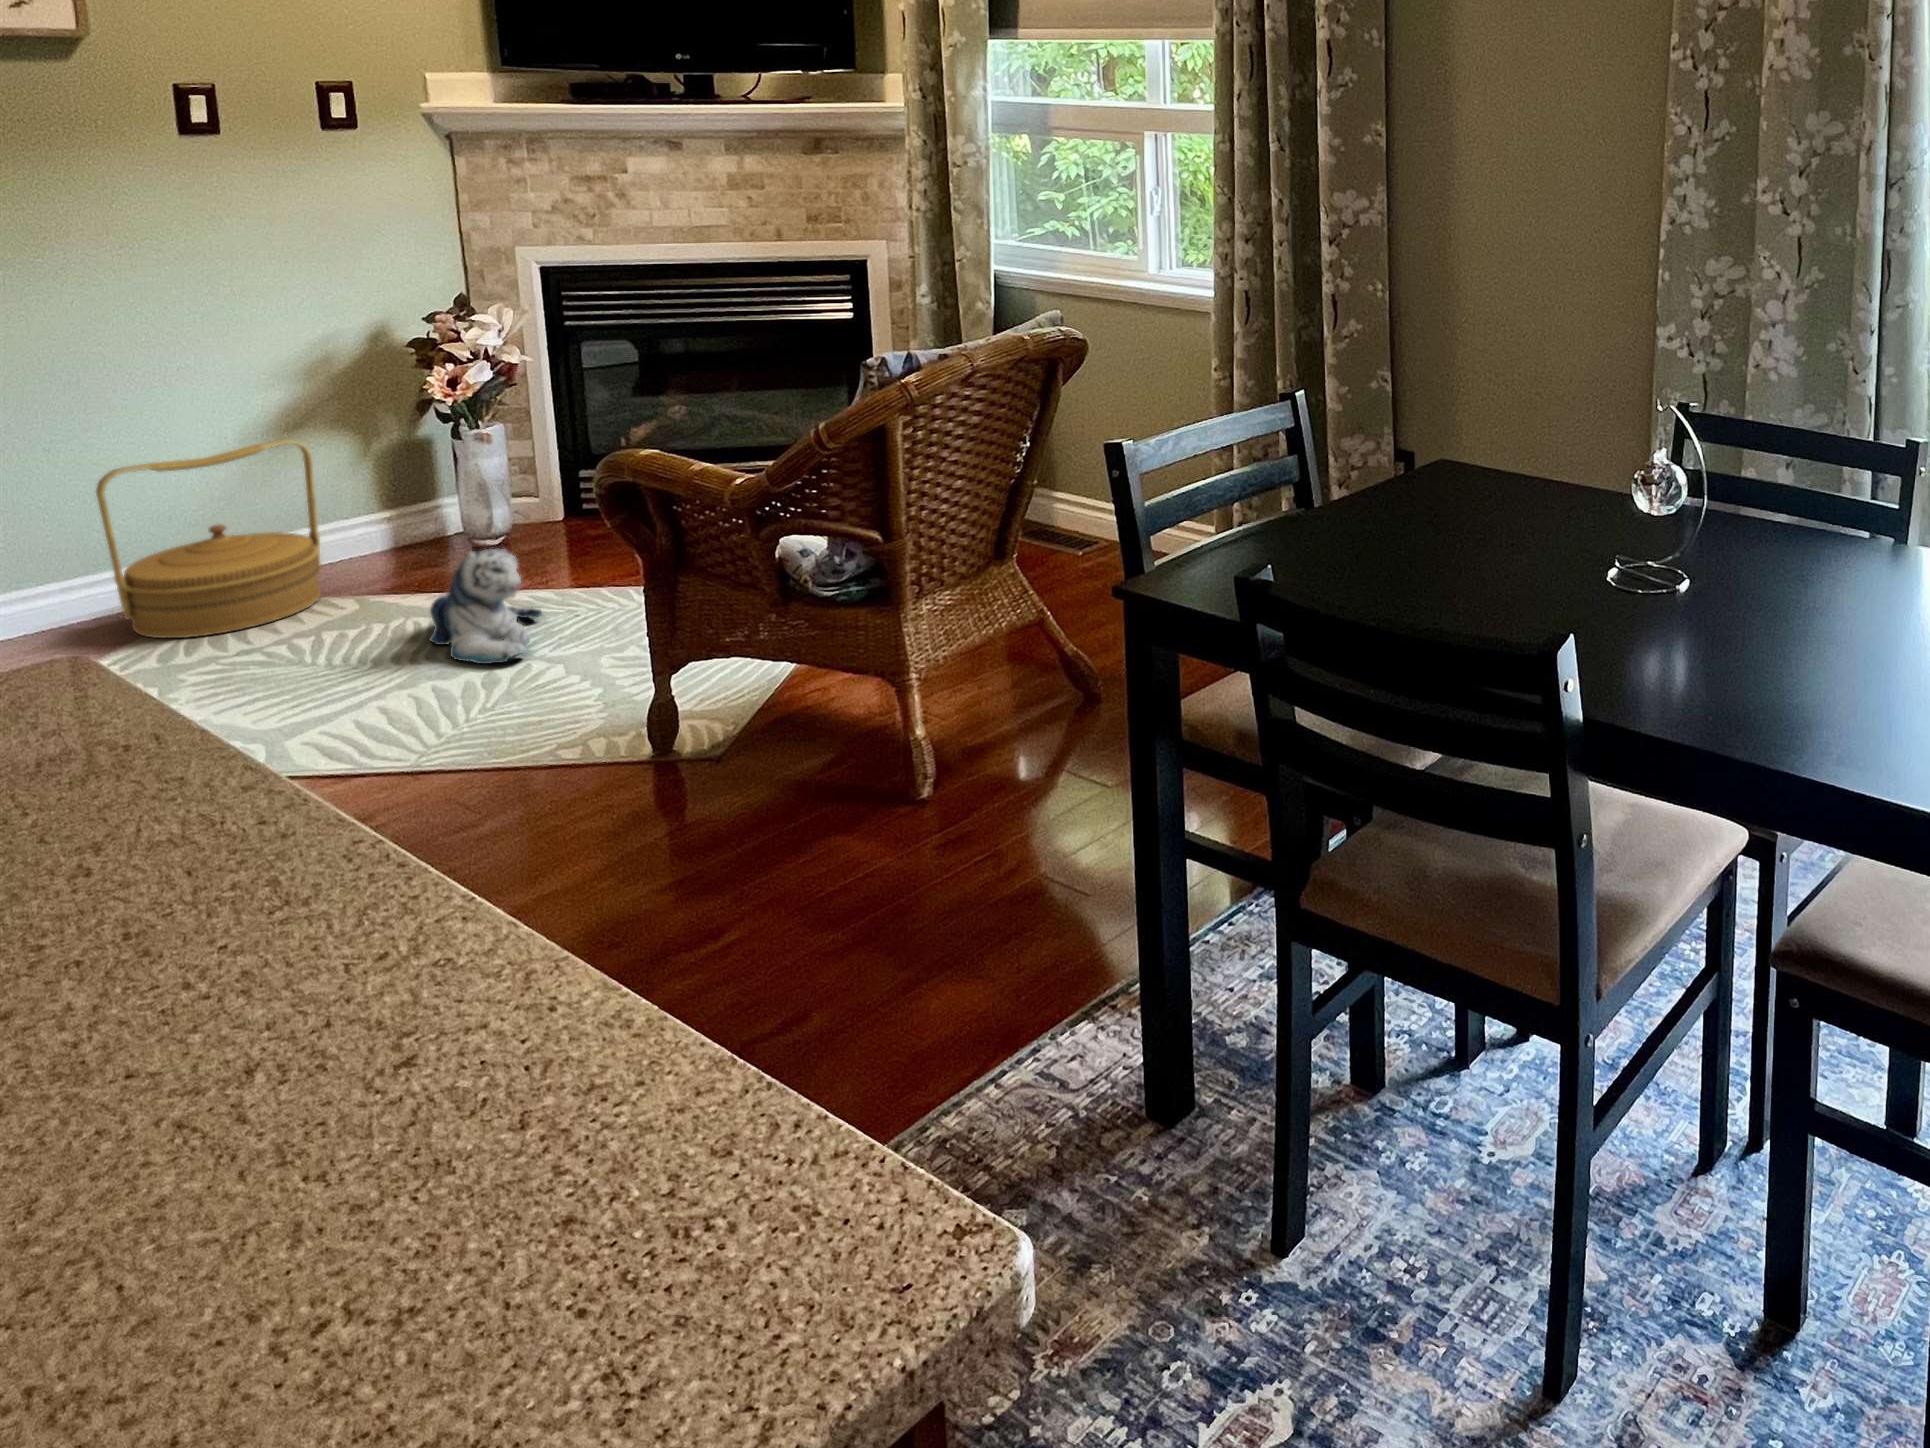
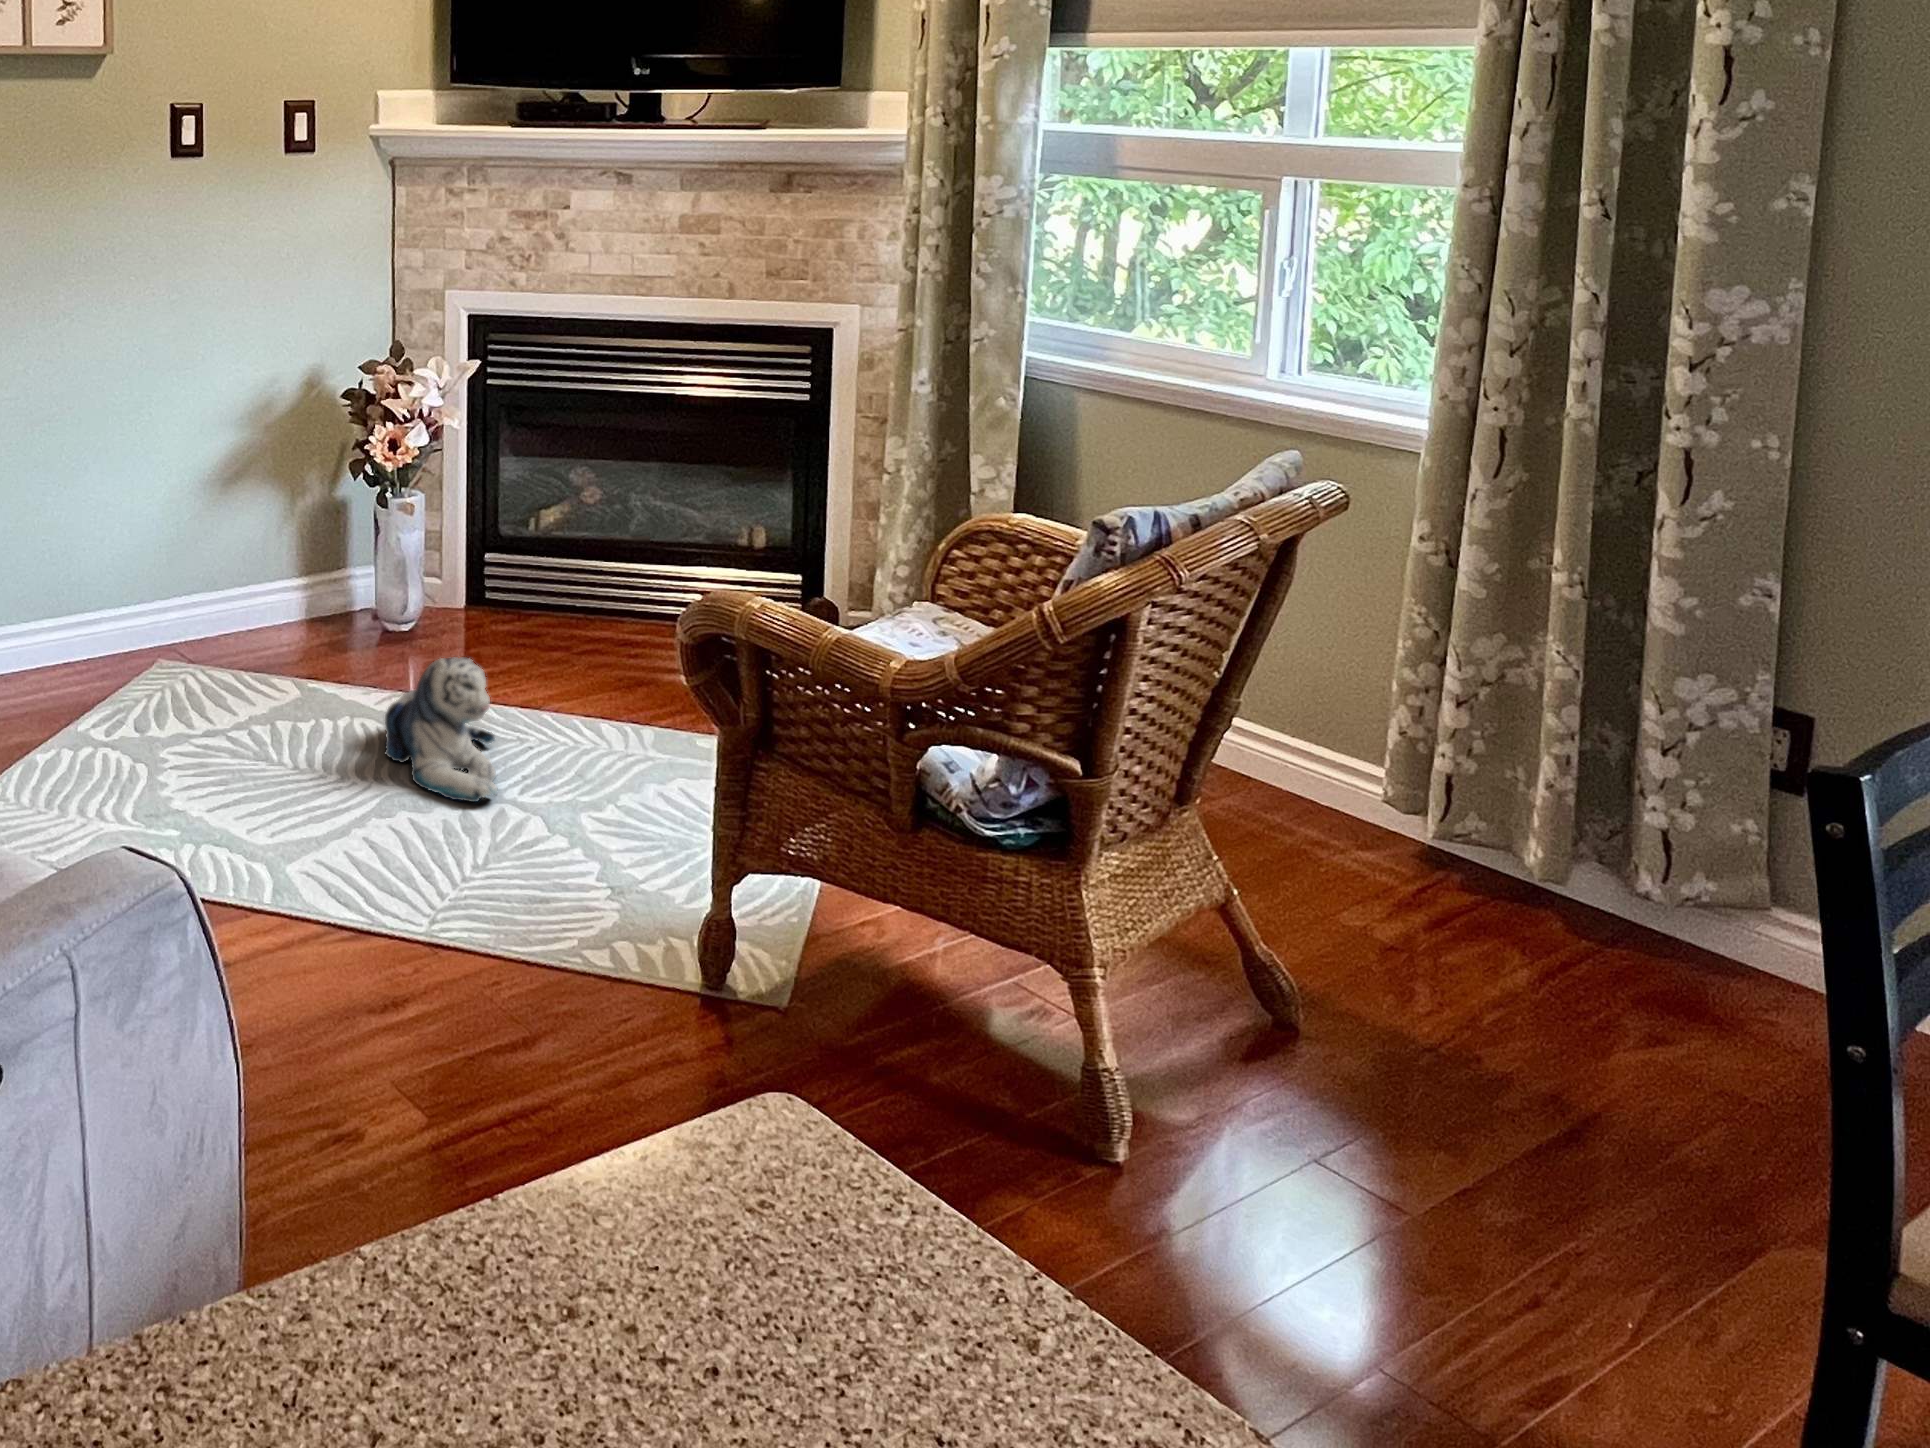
woven basket: present [96,439,321,638] -> none [85,492,261,703]

